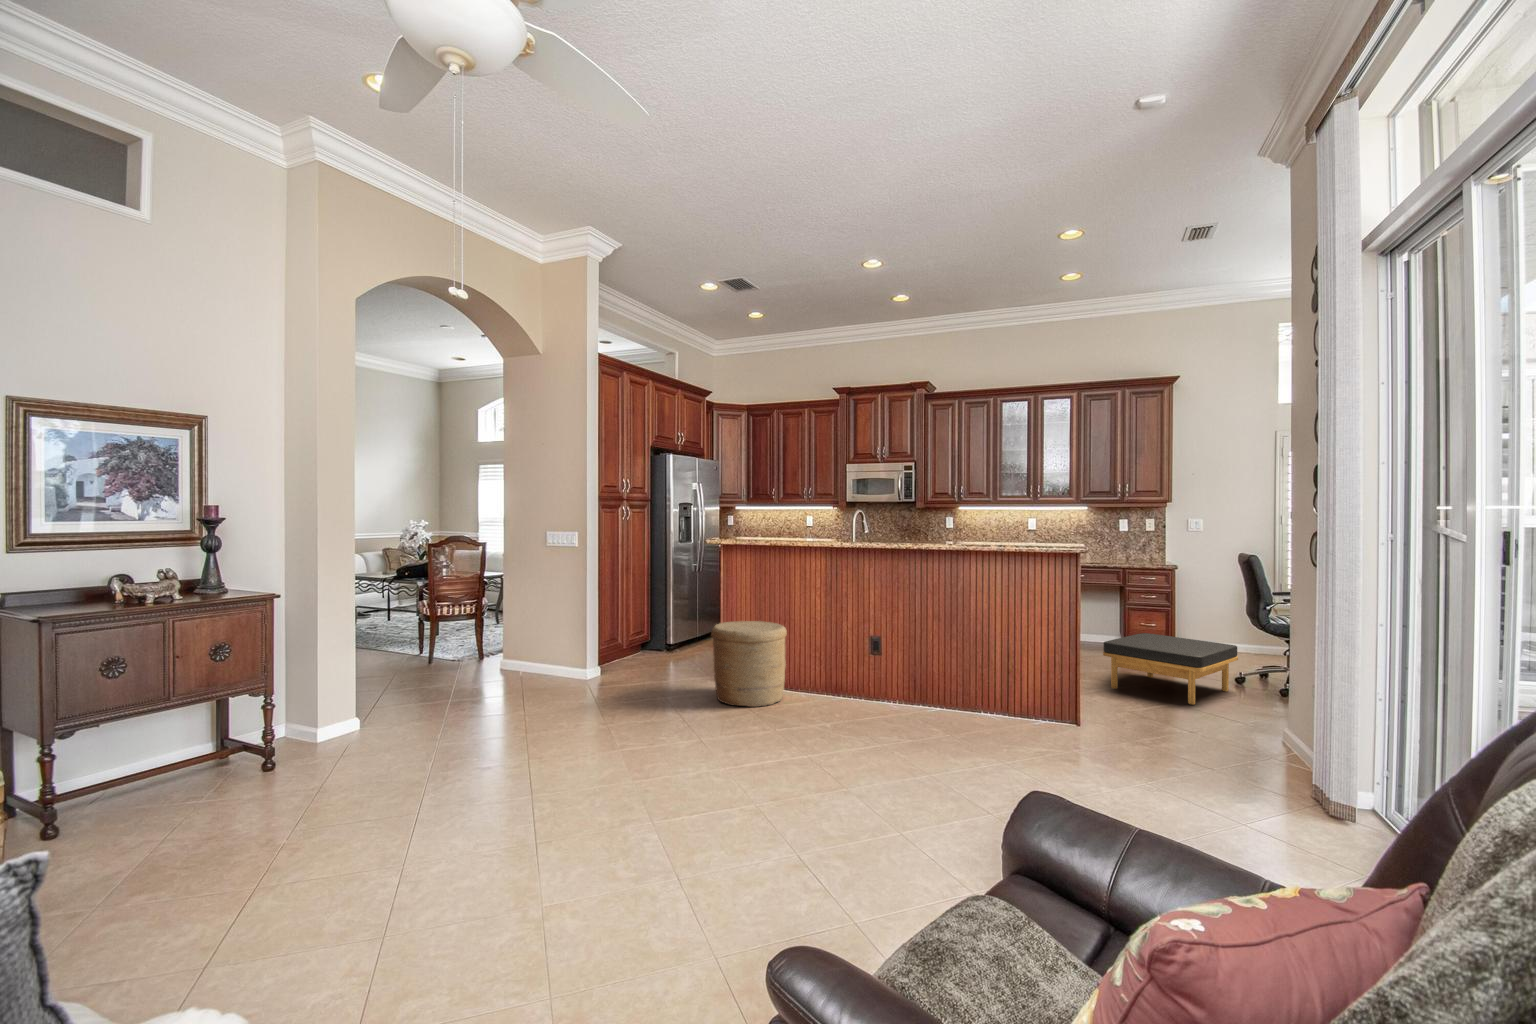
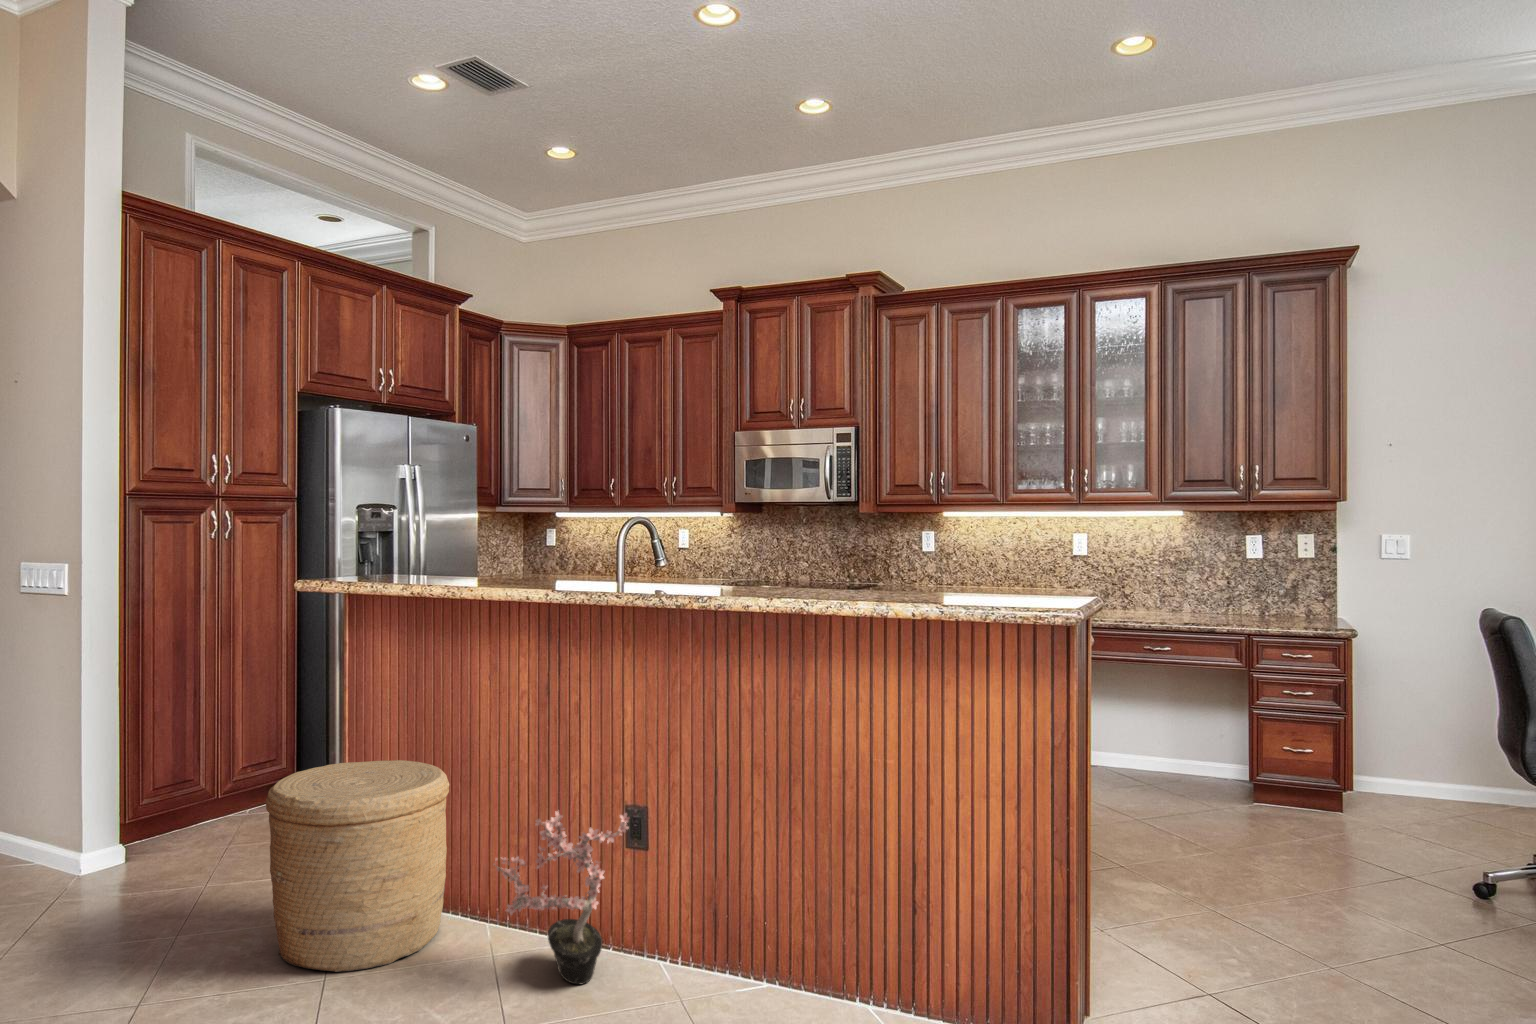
ottoman: present [1103,633,1238,705] -> none [1176,785,1487,984]
potted plant: none [812,634,882,709] -> present [494,812,629,985]

